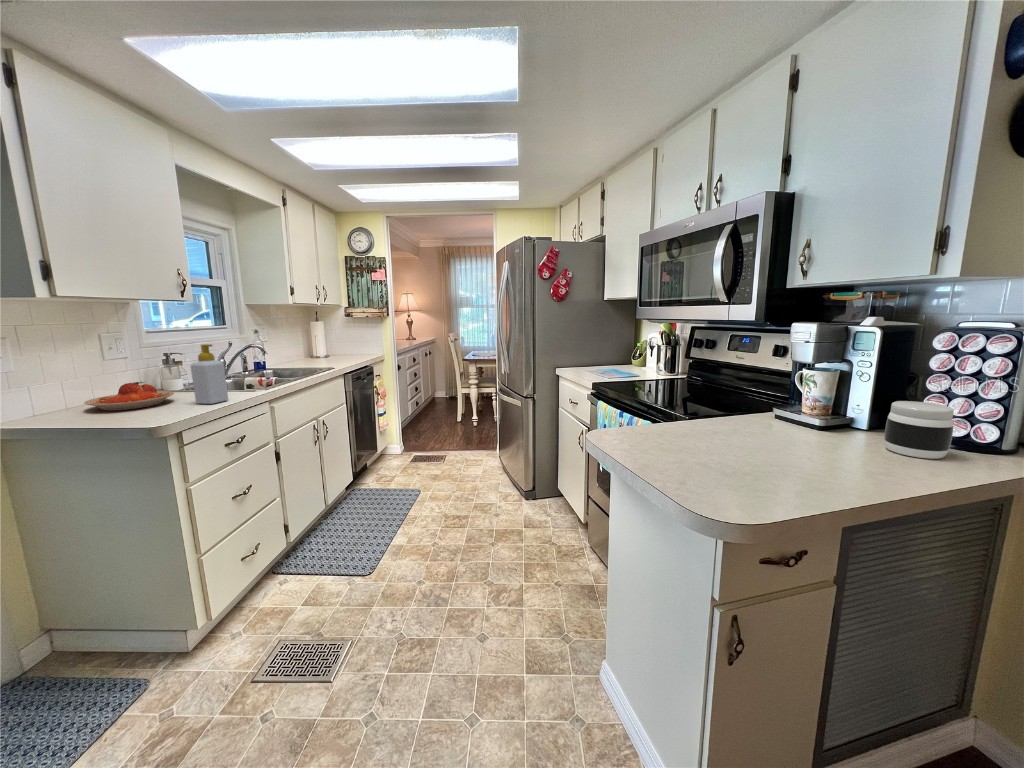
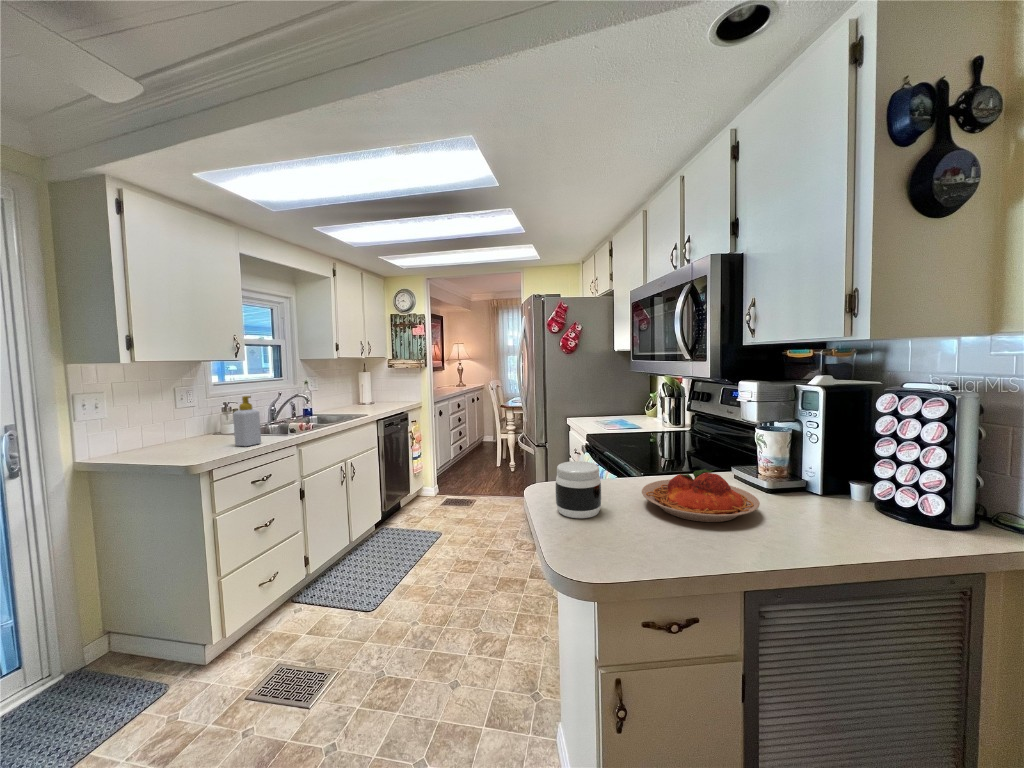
plate: present [84,382,174,410] -> present [642,469,760,522]
jar: present [884,401,954,459] -> present [555,461,601,518]

